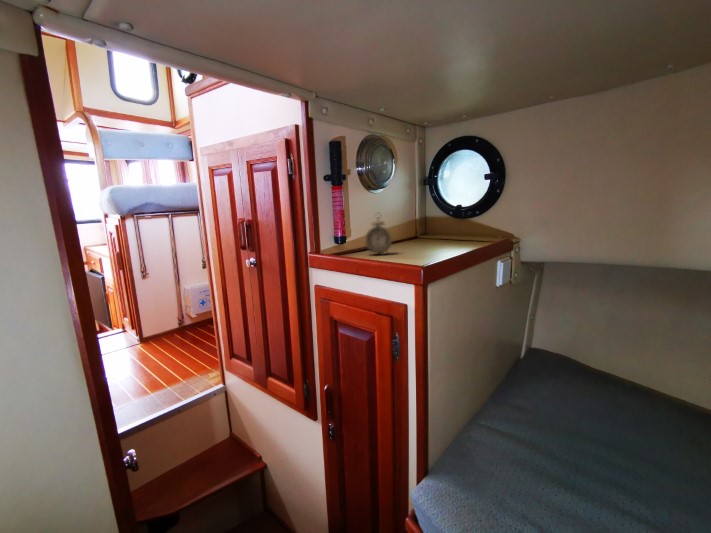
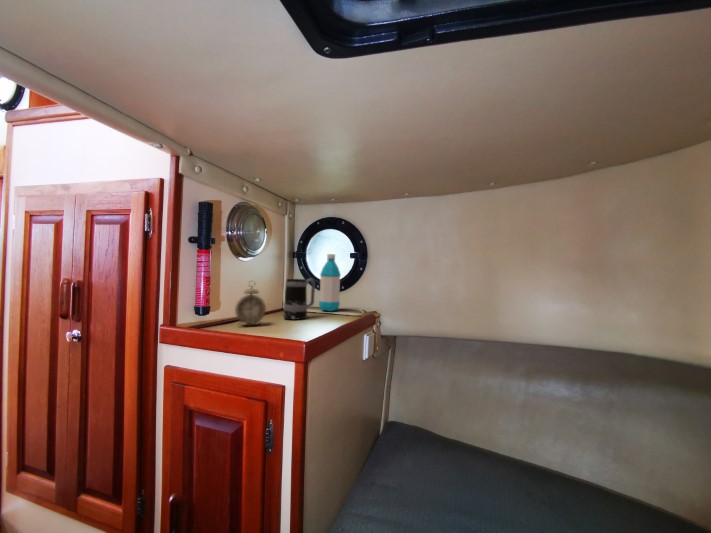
water bottle: none [447,180,472,243] -> present [319,254,340,311]
mug: none [409,208,441,250] -> present [283,278,315,320]

